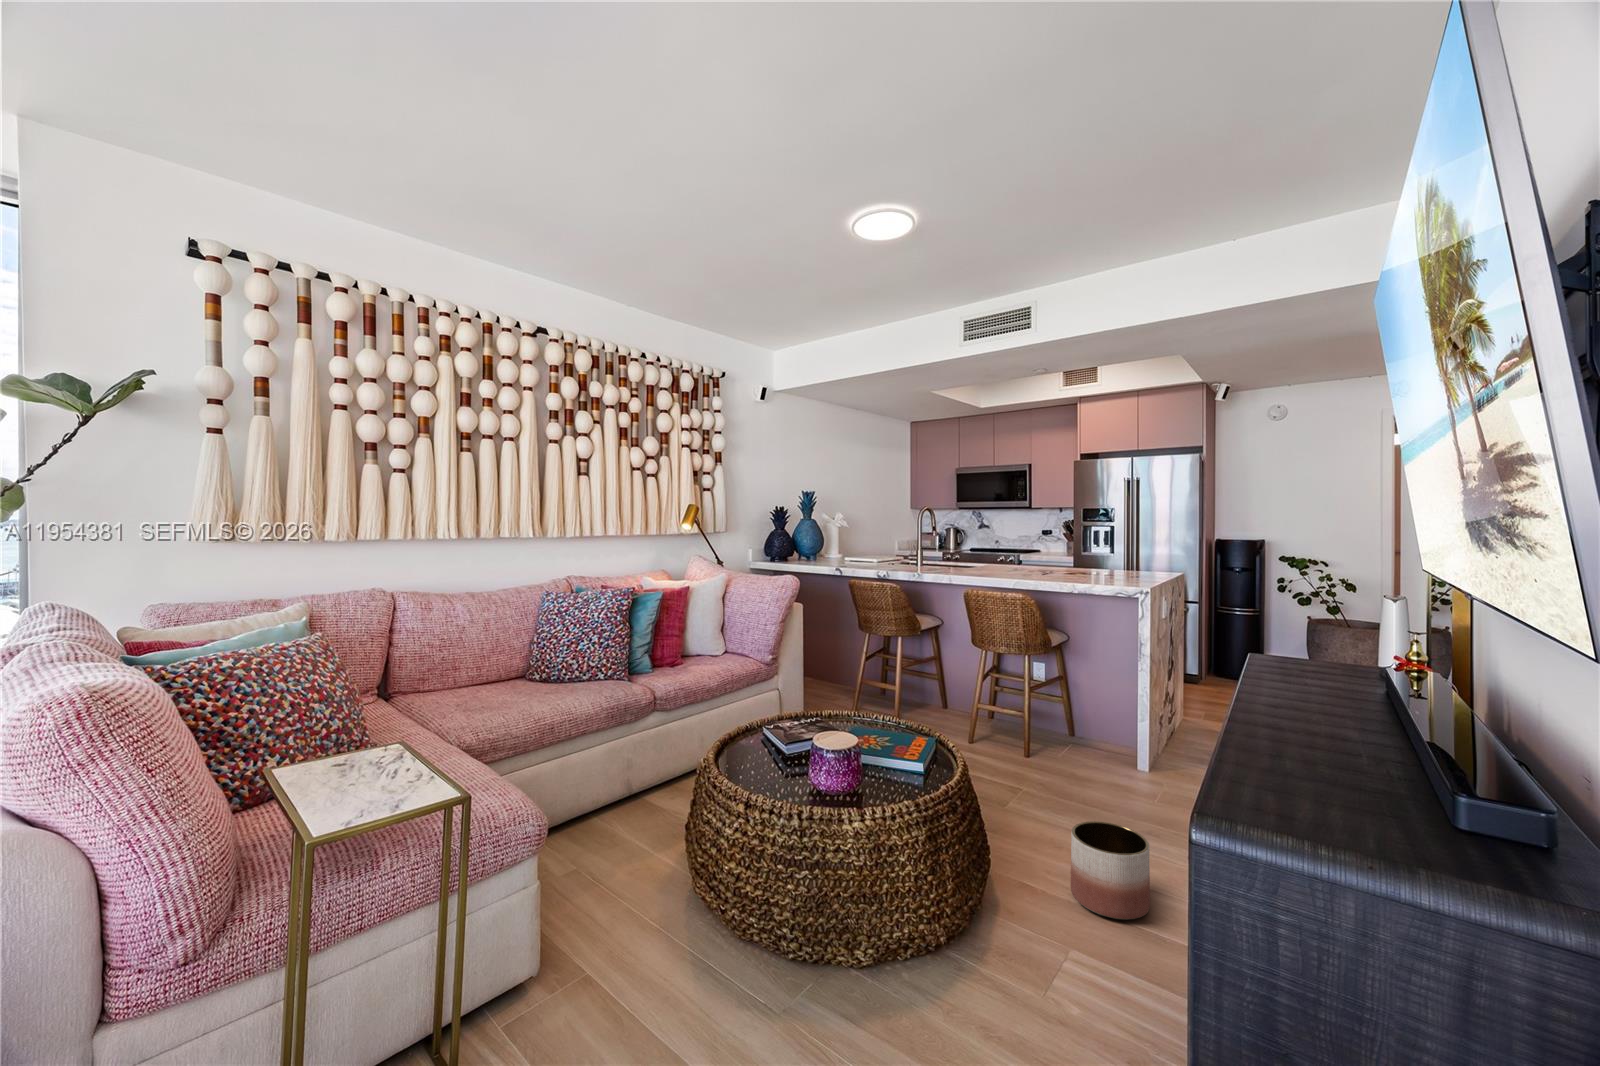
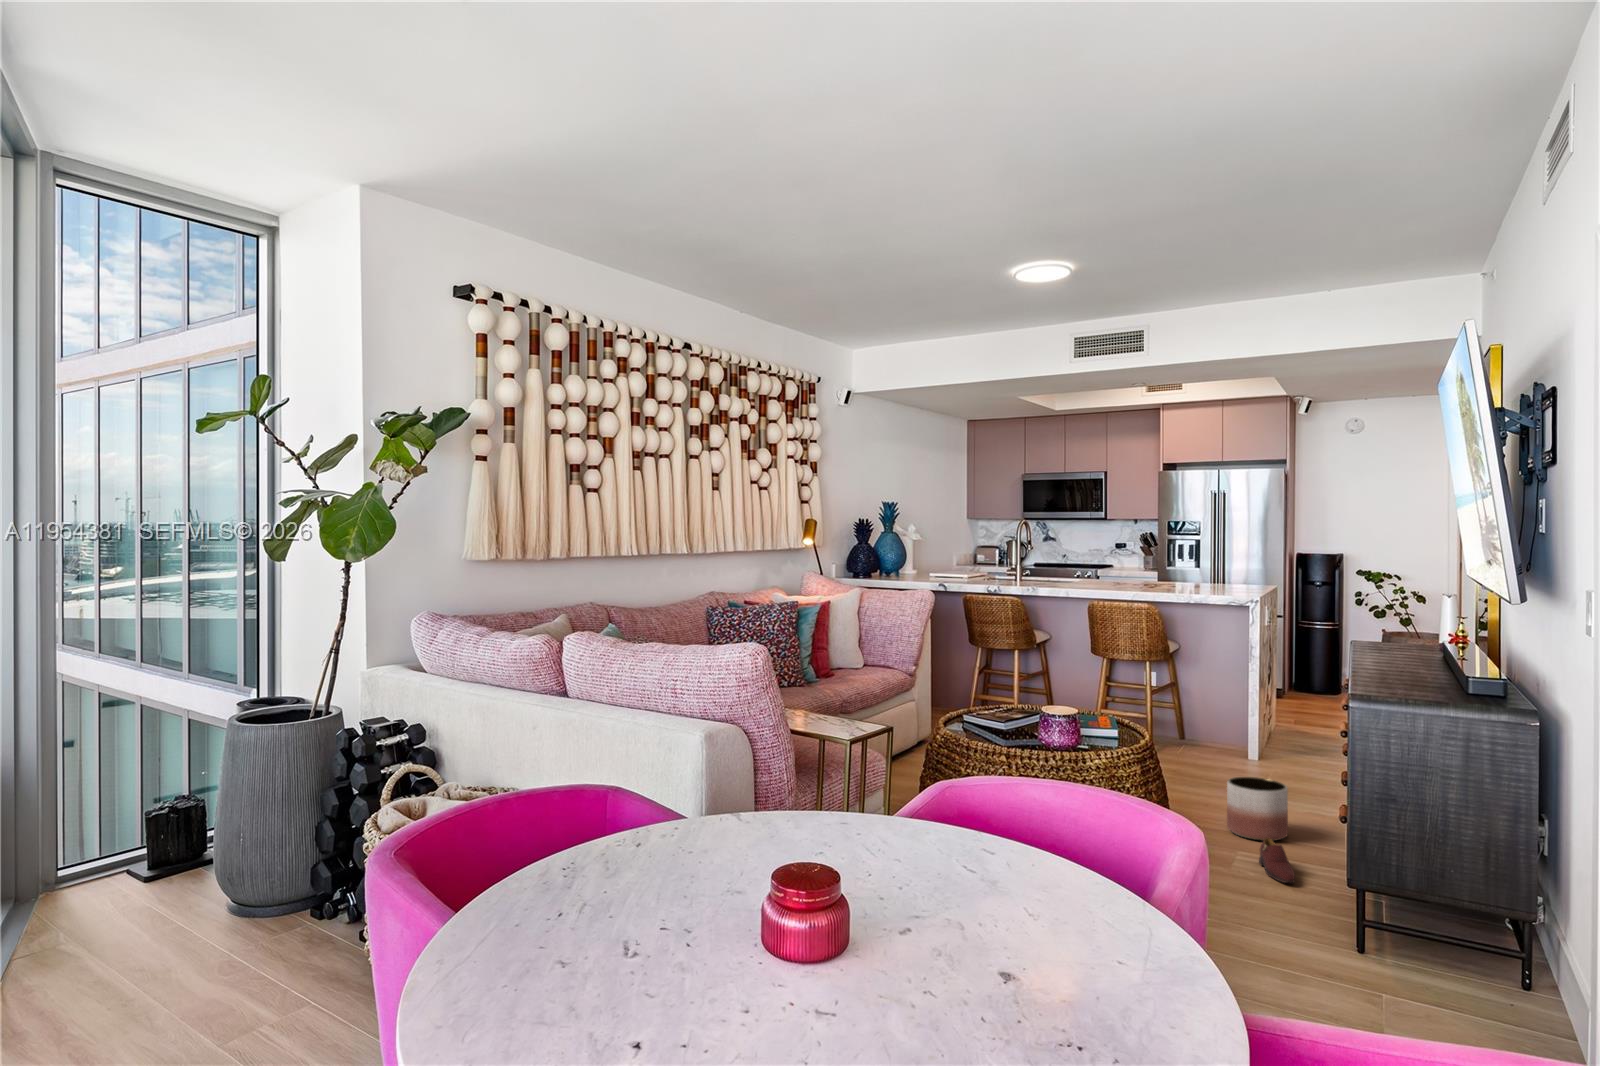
shoe: none [1092,934,1134,1031] -> present [1259,838,1295,883]

